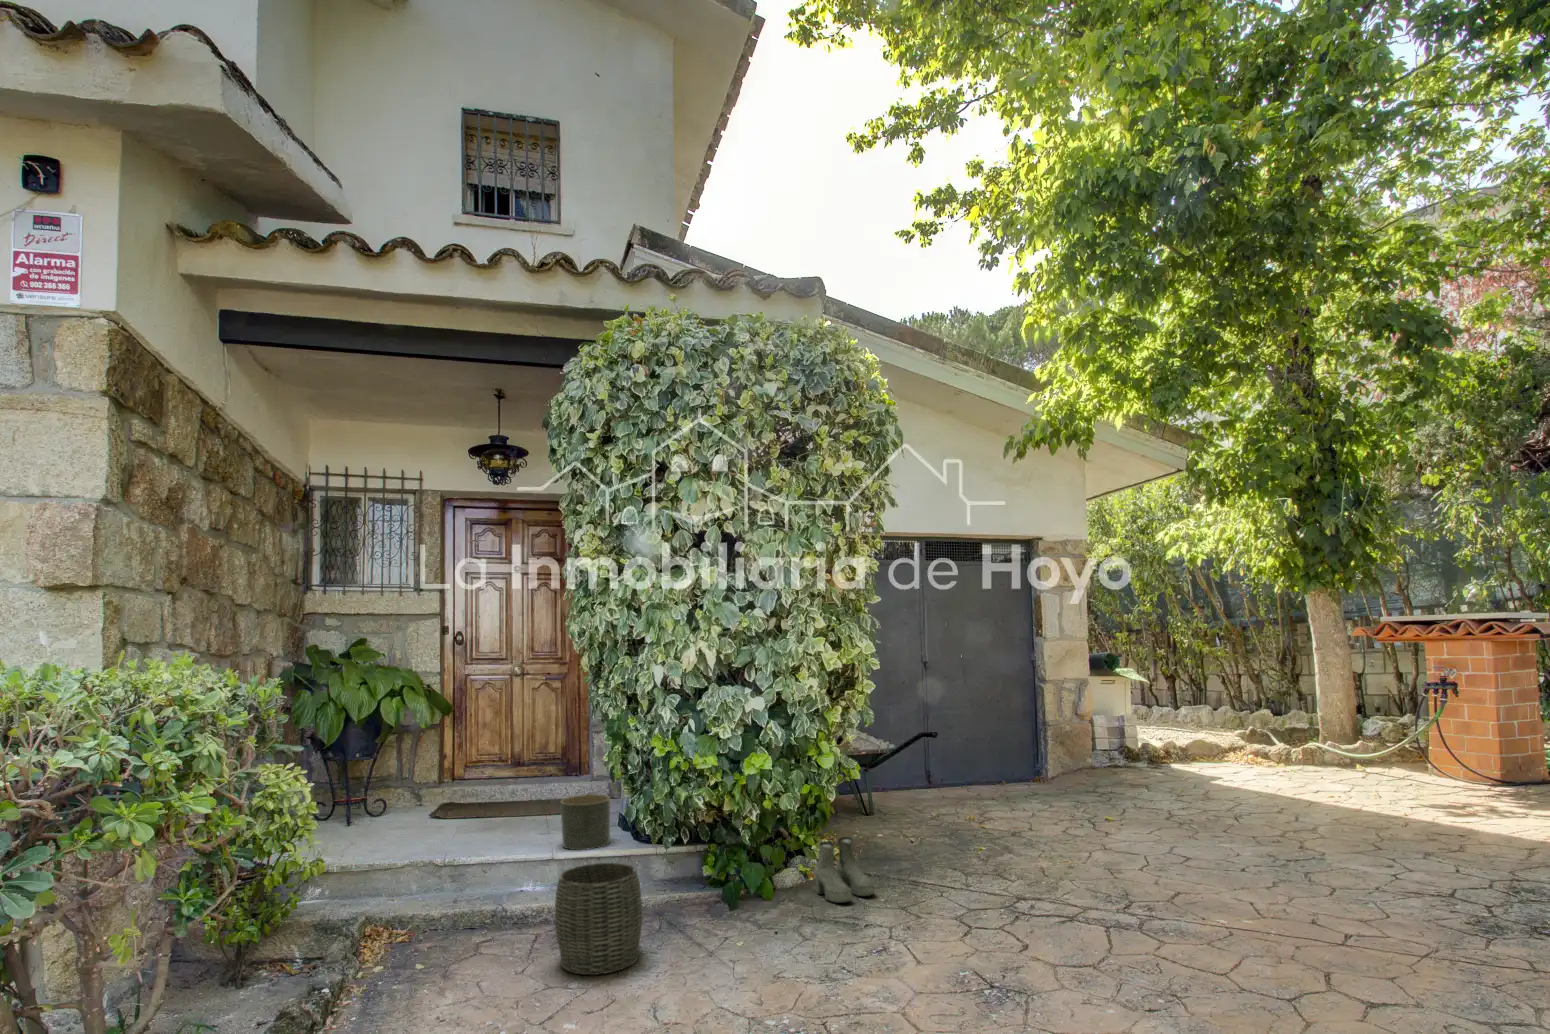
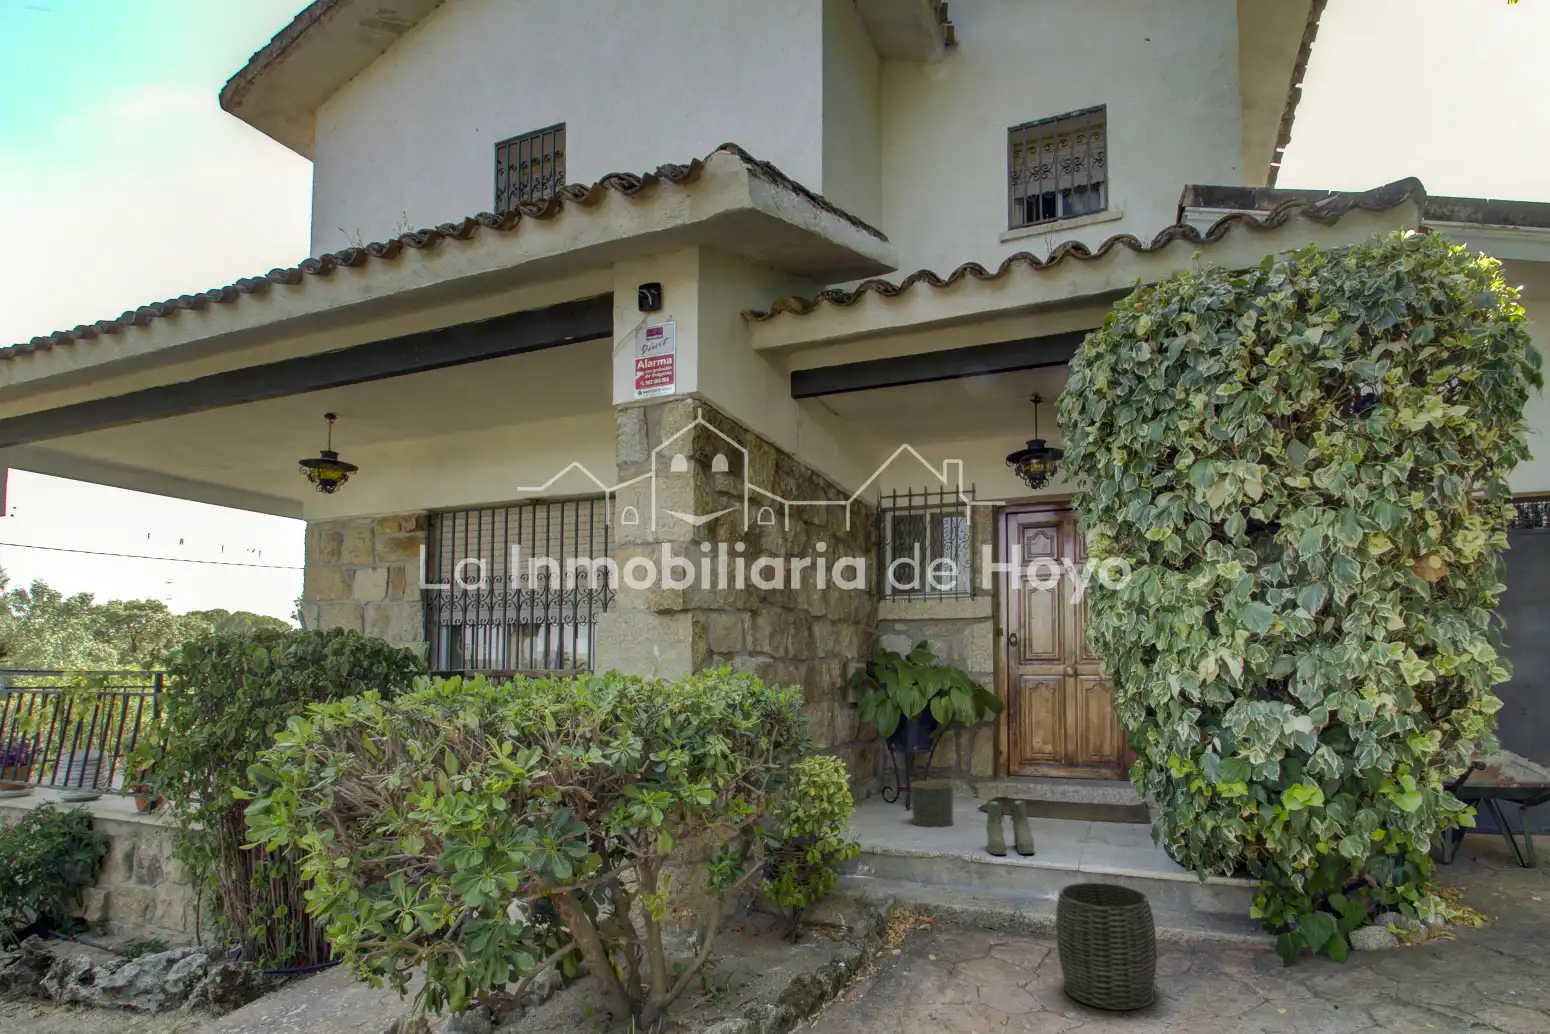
planter: present [561,794,610,850] -> present [911,781,953,827]
boots: present [814,837,874,903] -> present [986,799,1034,855]

